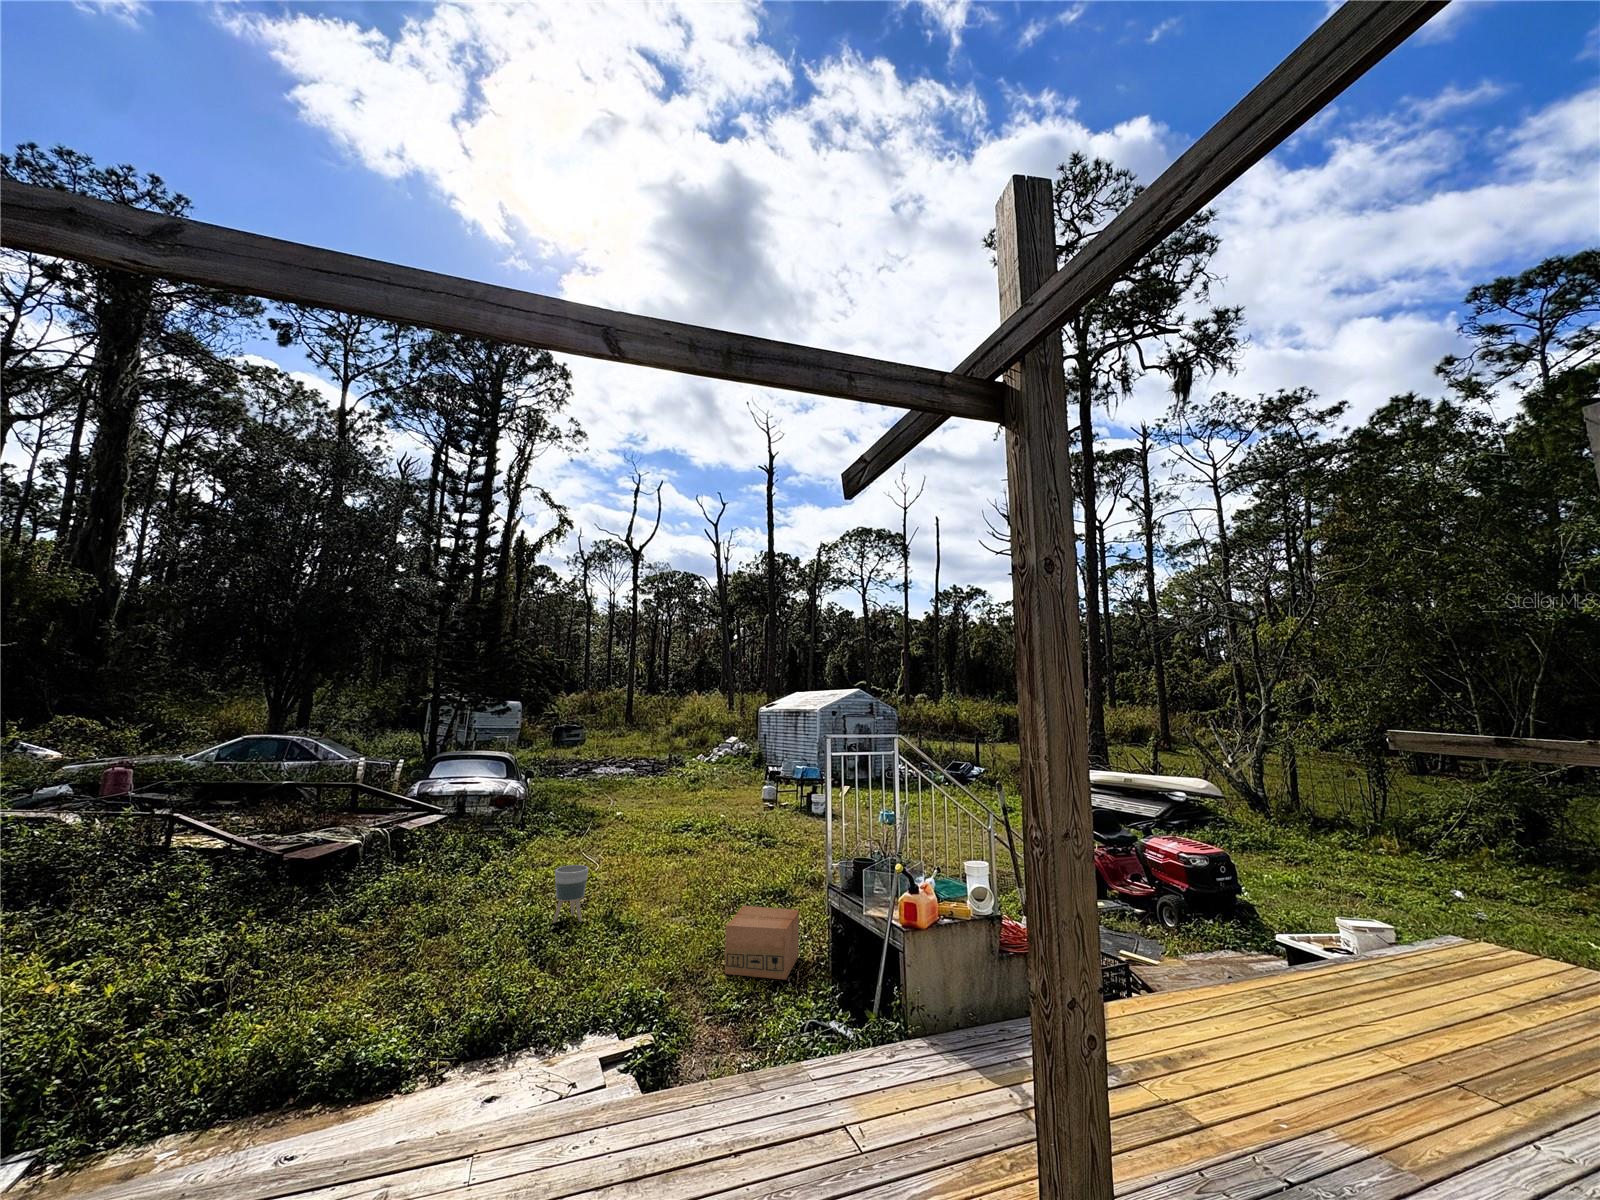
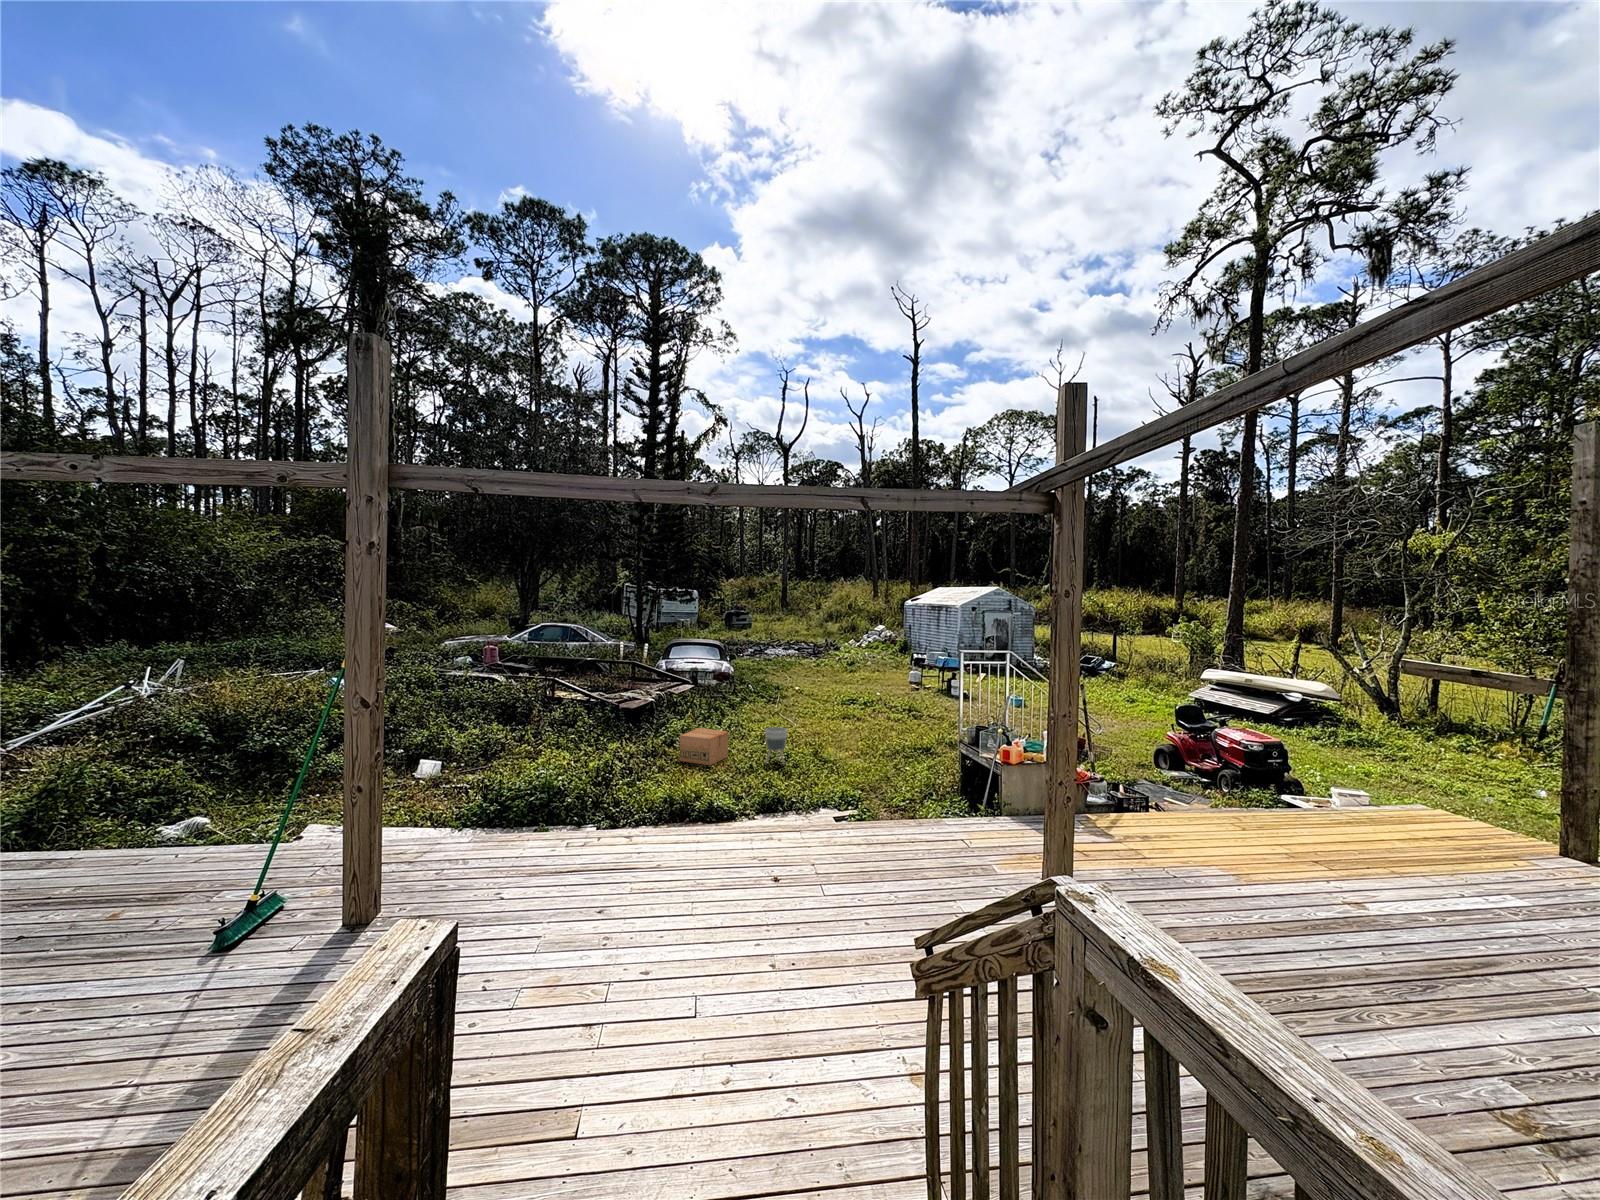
cardboard box: present [725,906,799,980] -> present [679,728,728,765]

